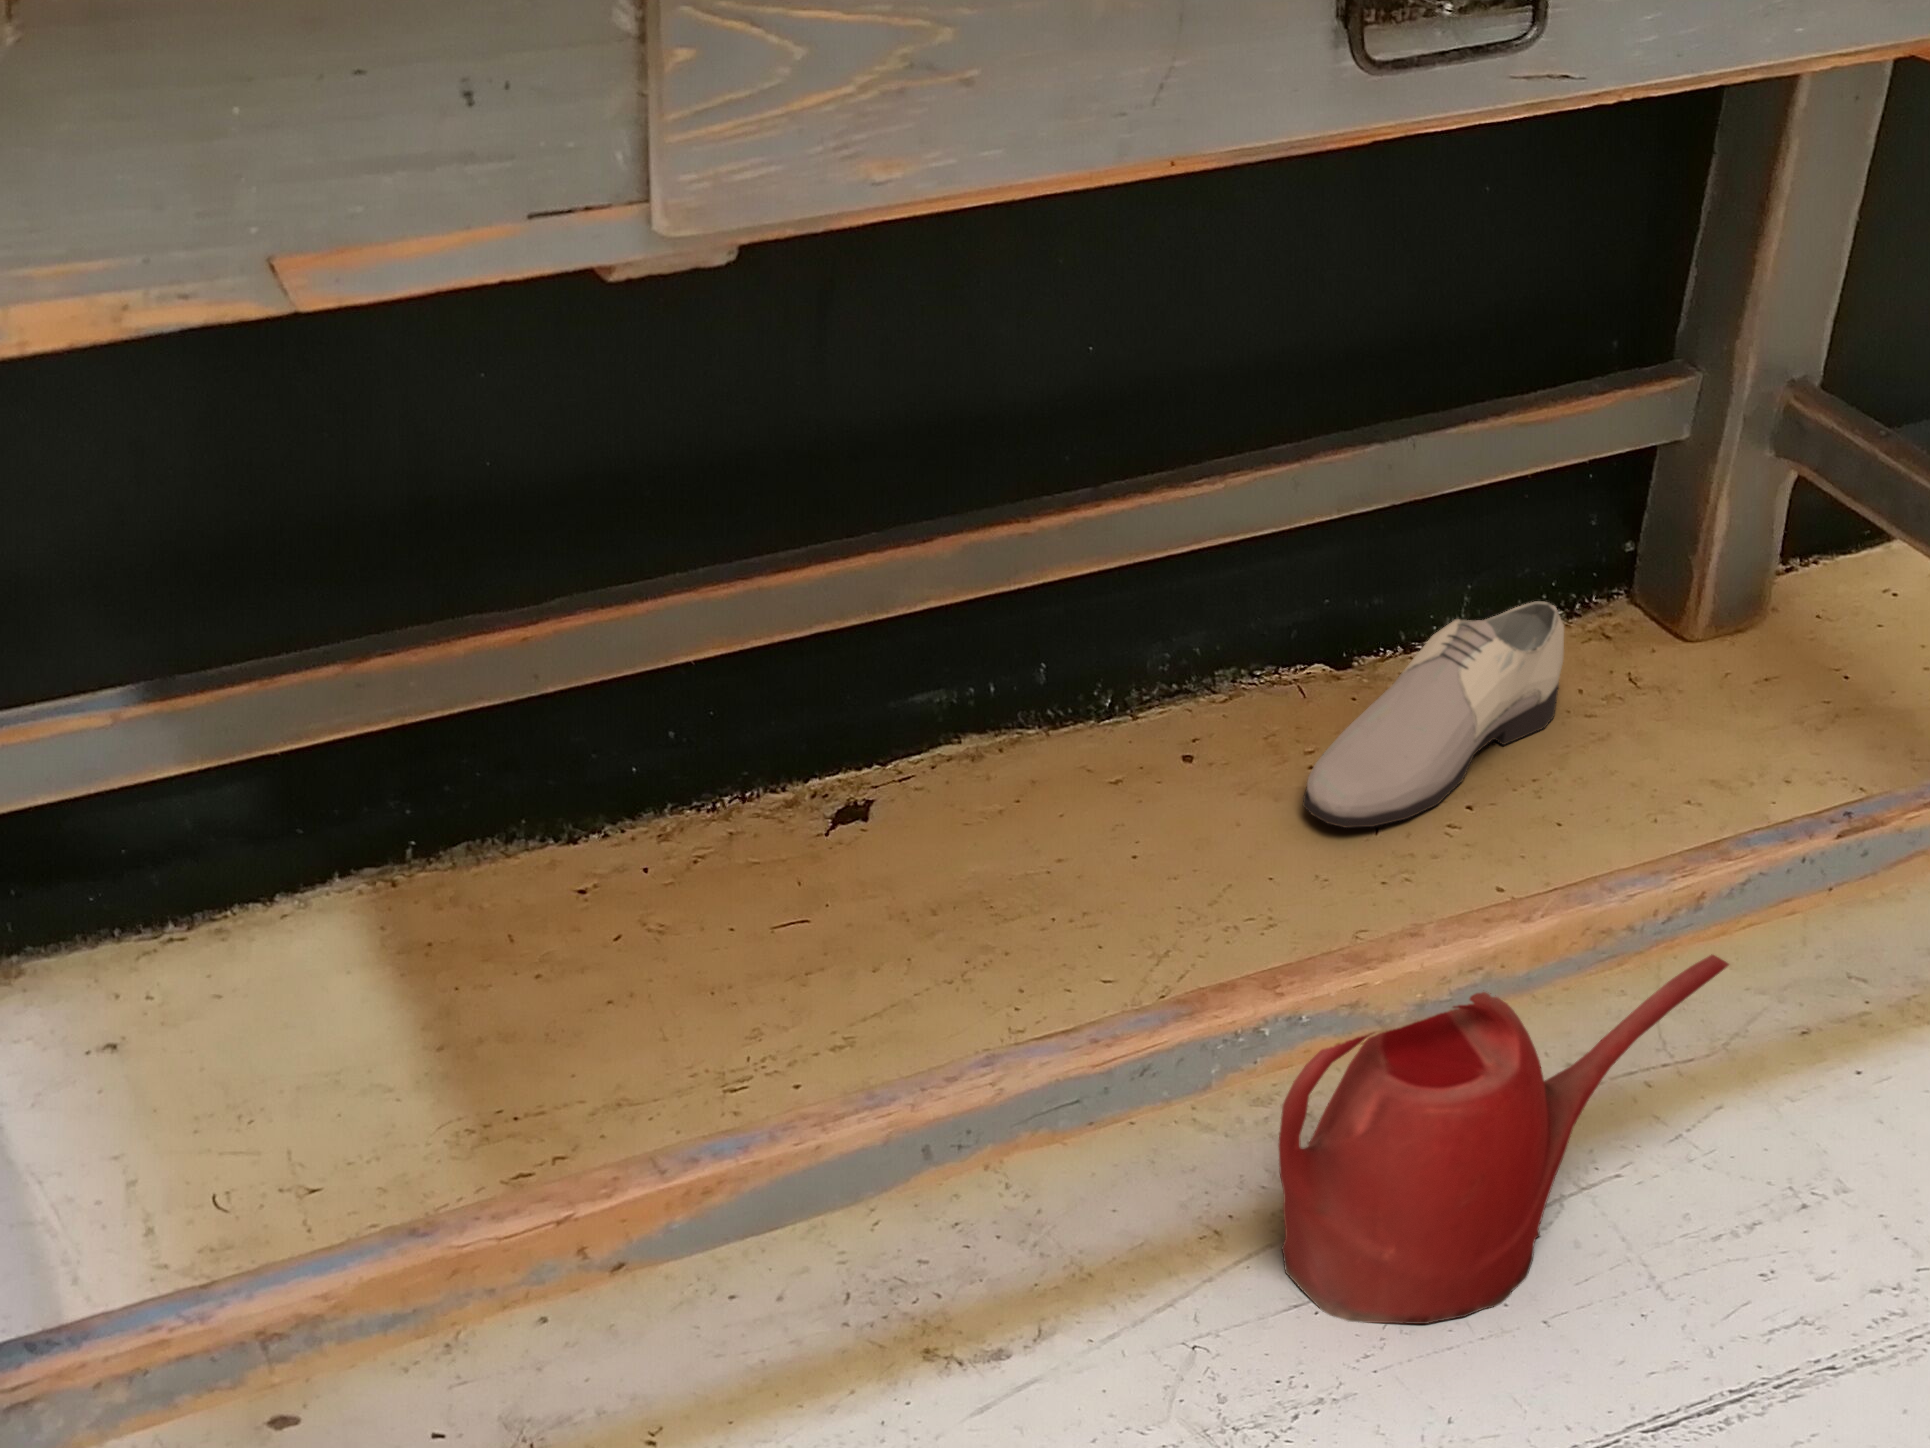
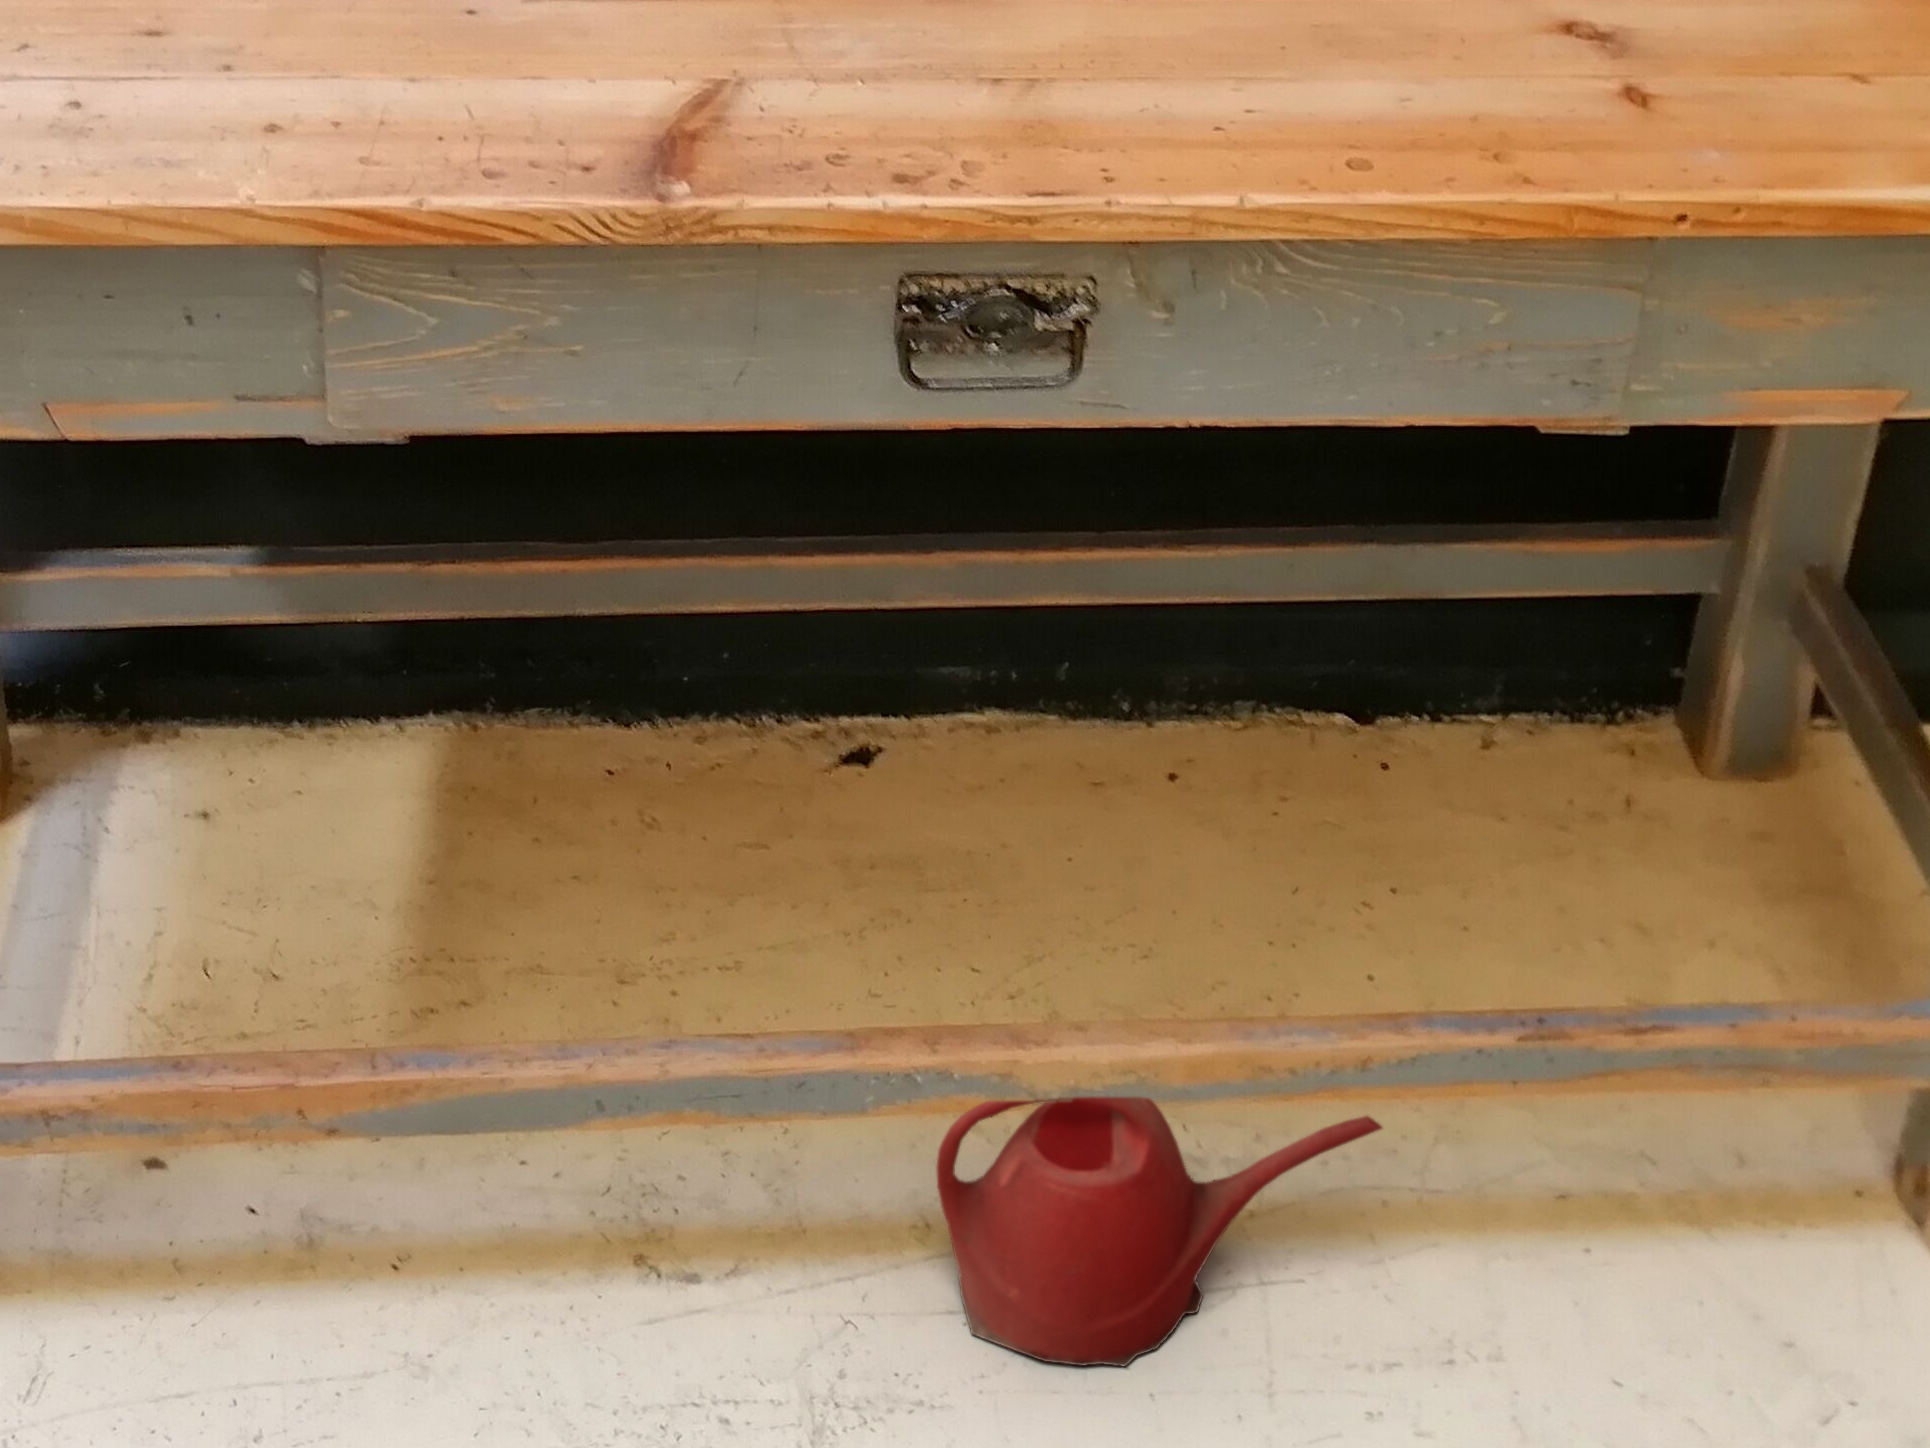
shoe: present [1303,601,1564,828] -> none [1229,711,1538,886]

